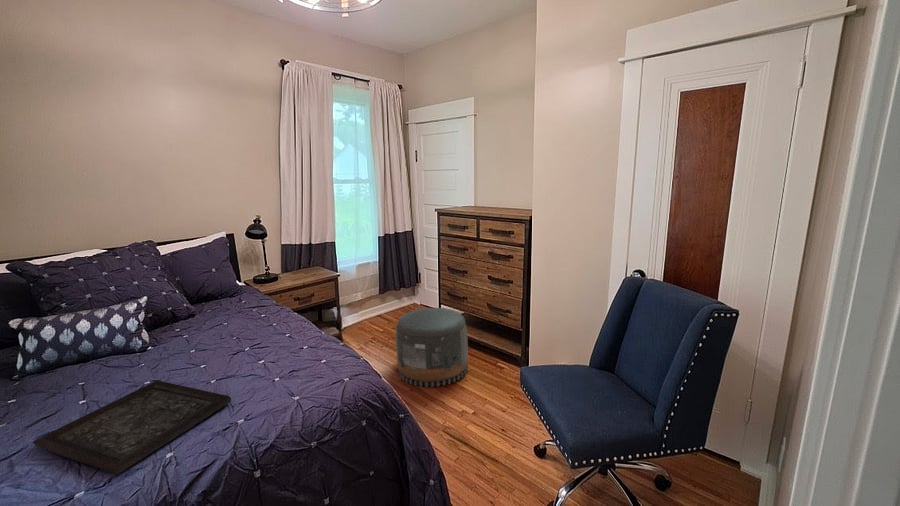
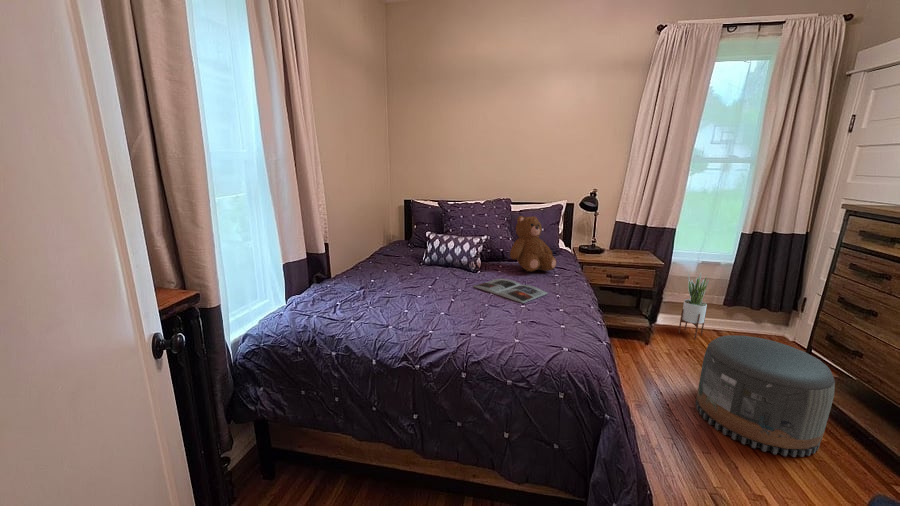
teddy bear: none [188,256,256,322] -> present [510,216,556,271]
potted plant: none [354,273,373,329] -> present [678,273,709,339]
magazine: none [168,336,274,368] -> present [474,279,548,303]
tray: present [33,380,231,474] -> none [395,290,481,328]

